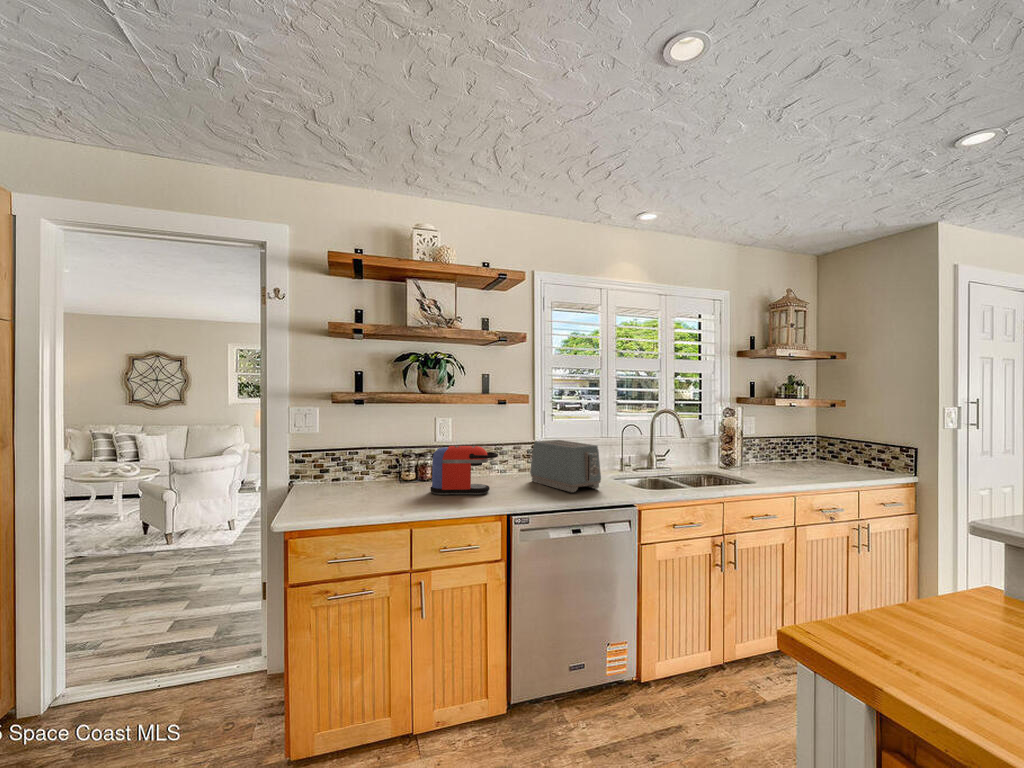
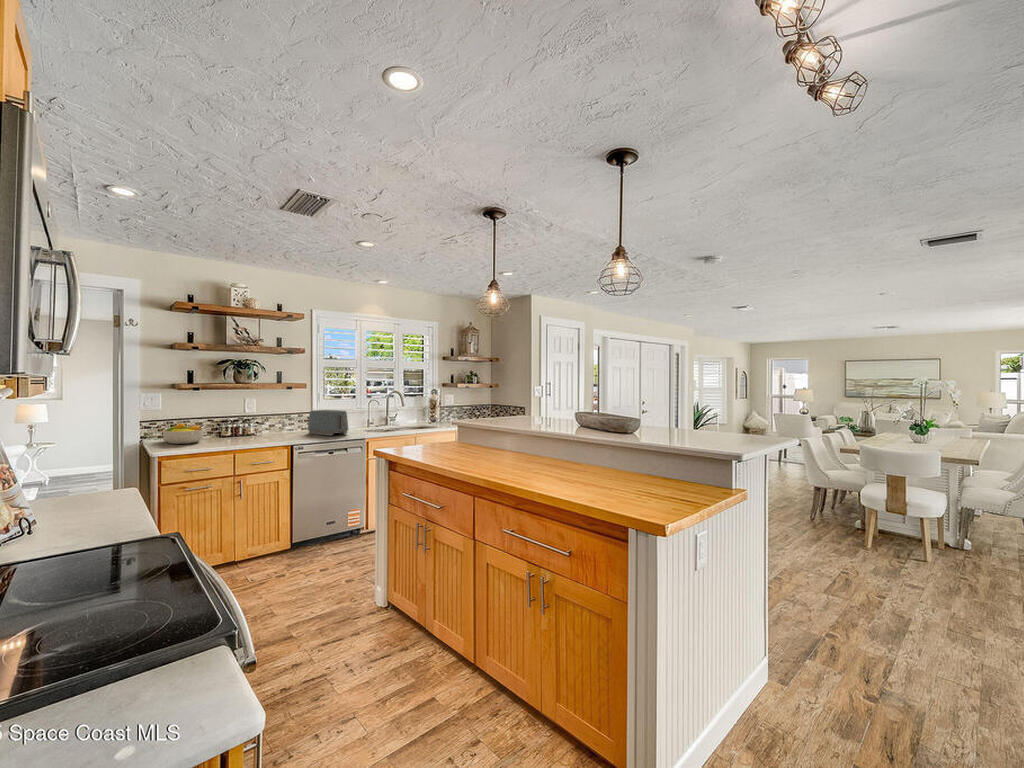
coffee maker: present [430,446,498,494] -> none [244,413,286,440]
fruit bowl: none [308,457,371,498] -> present [162,423,203,444]

